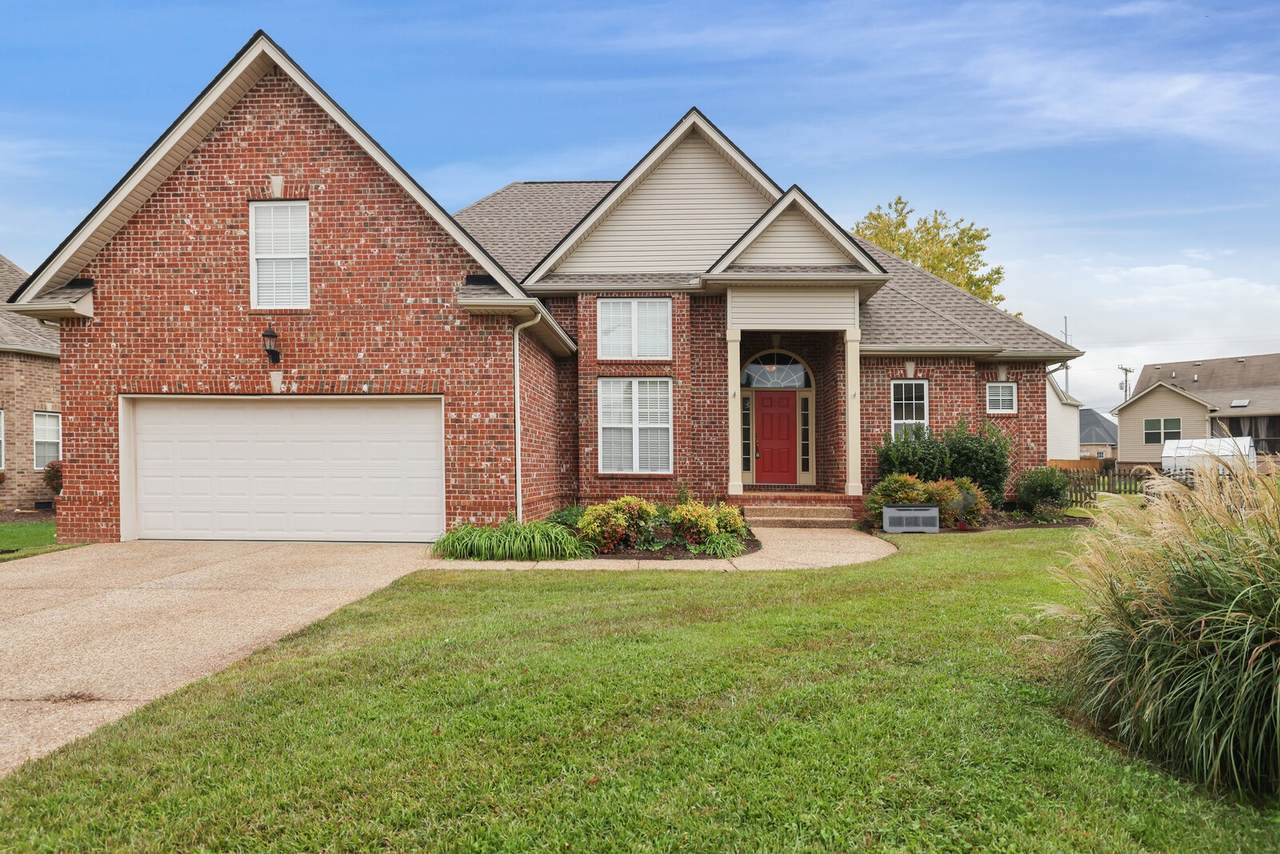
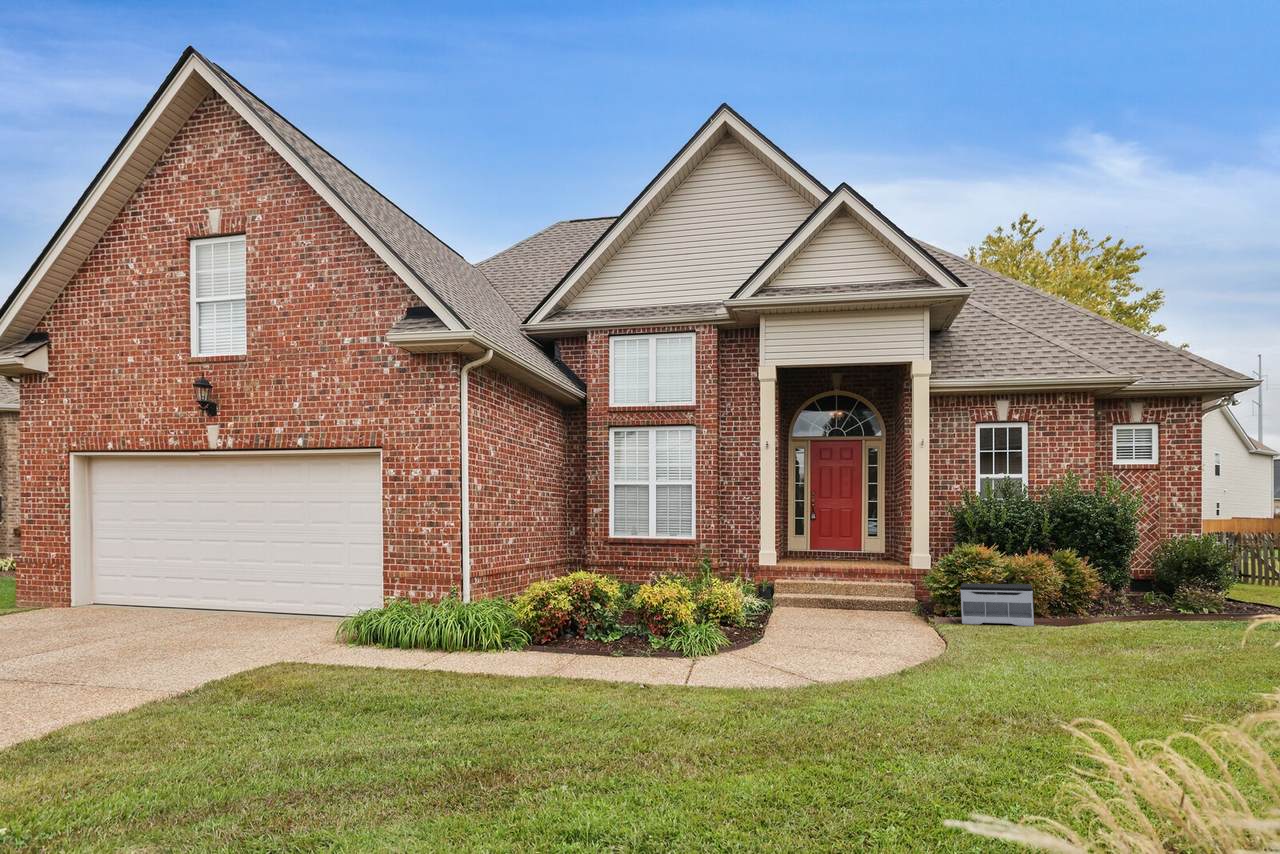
potted tree: present [947,489,978,530] -> none [1049,562,1100,624]

